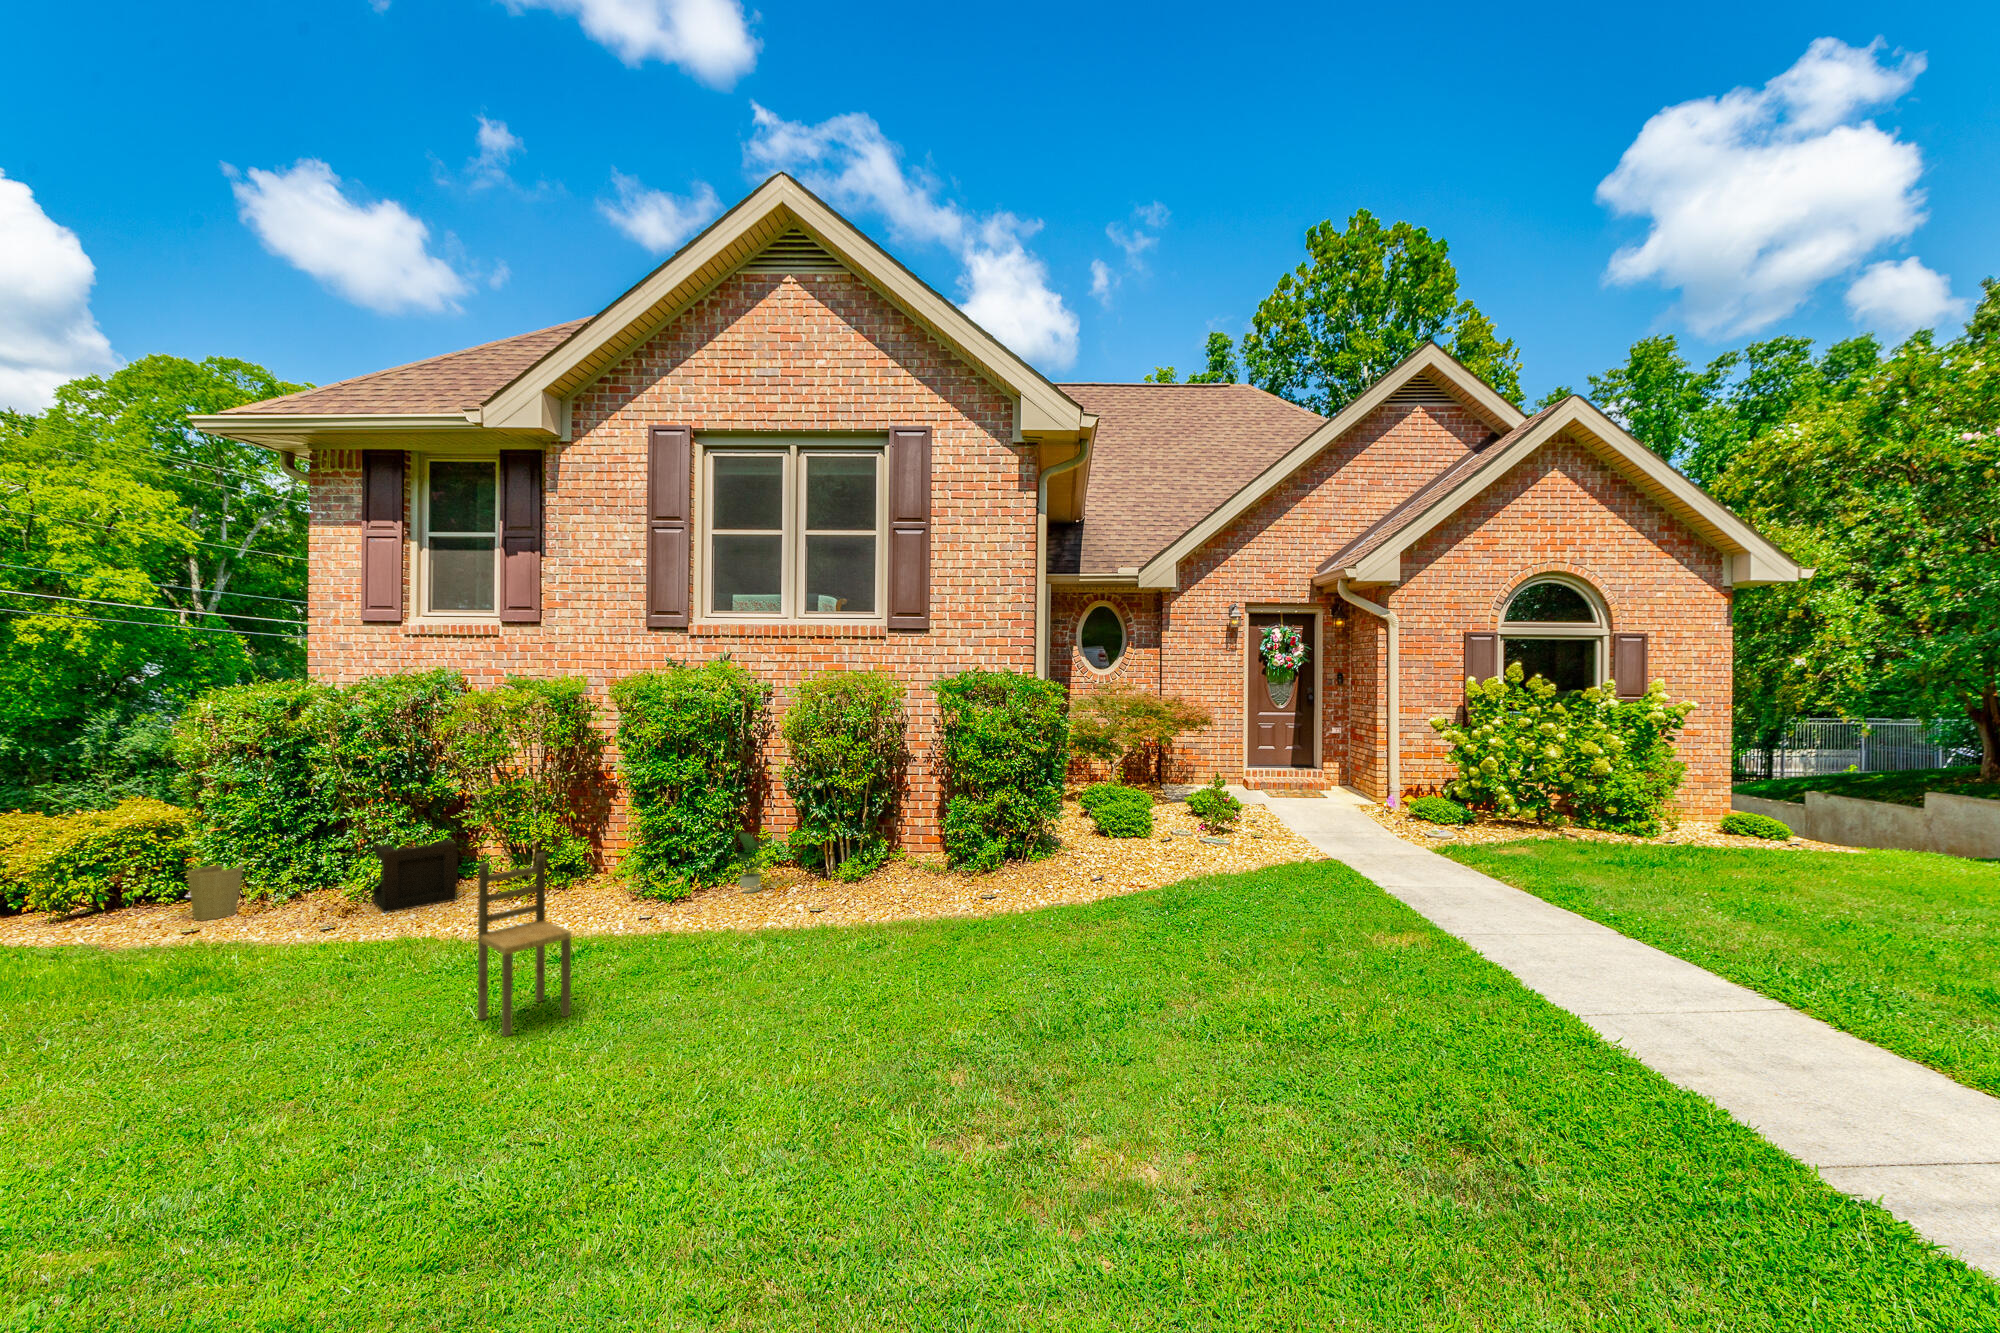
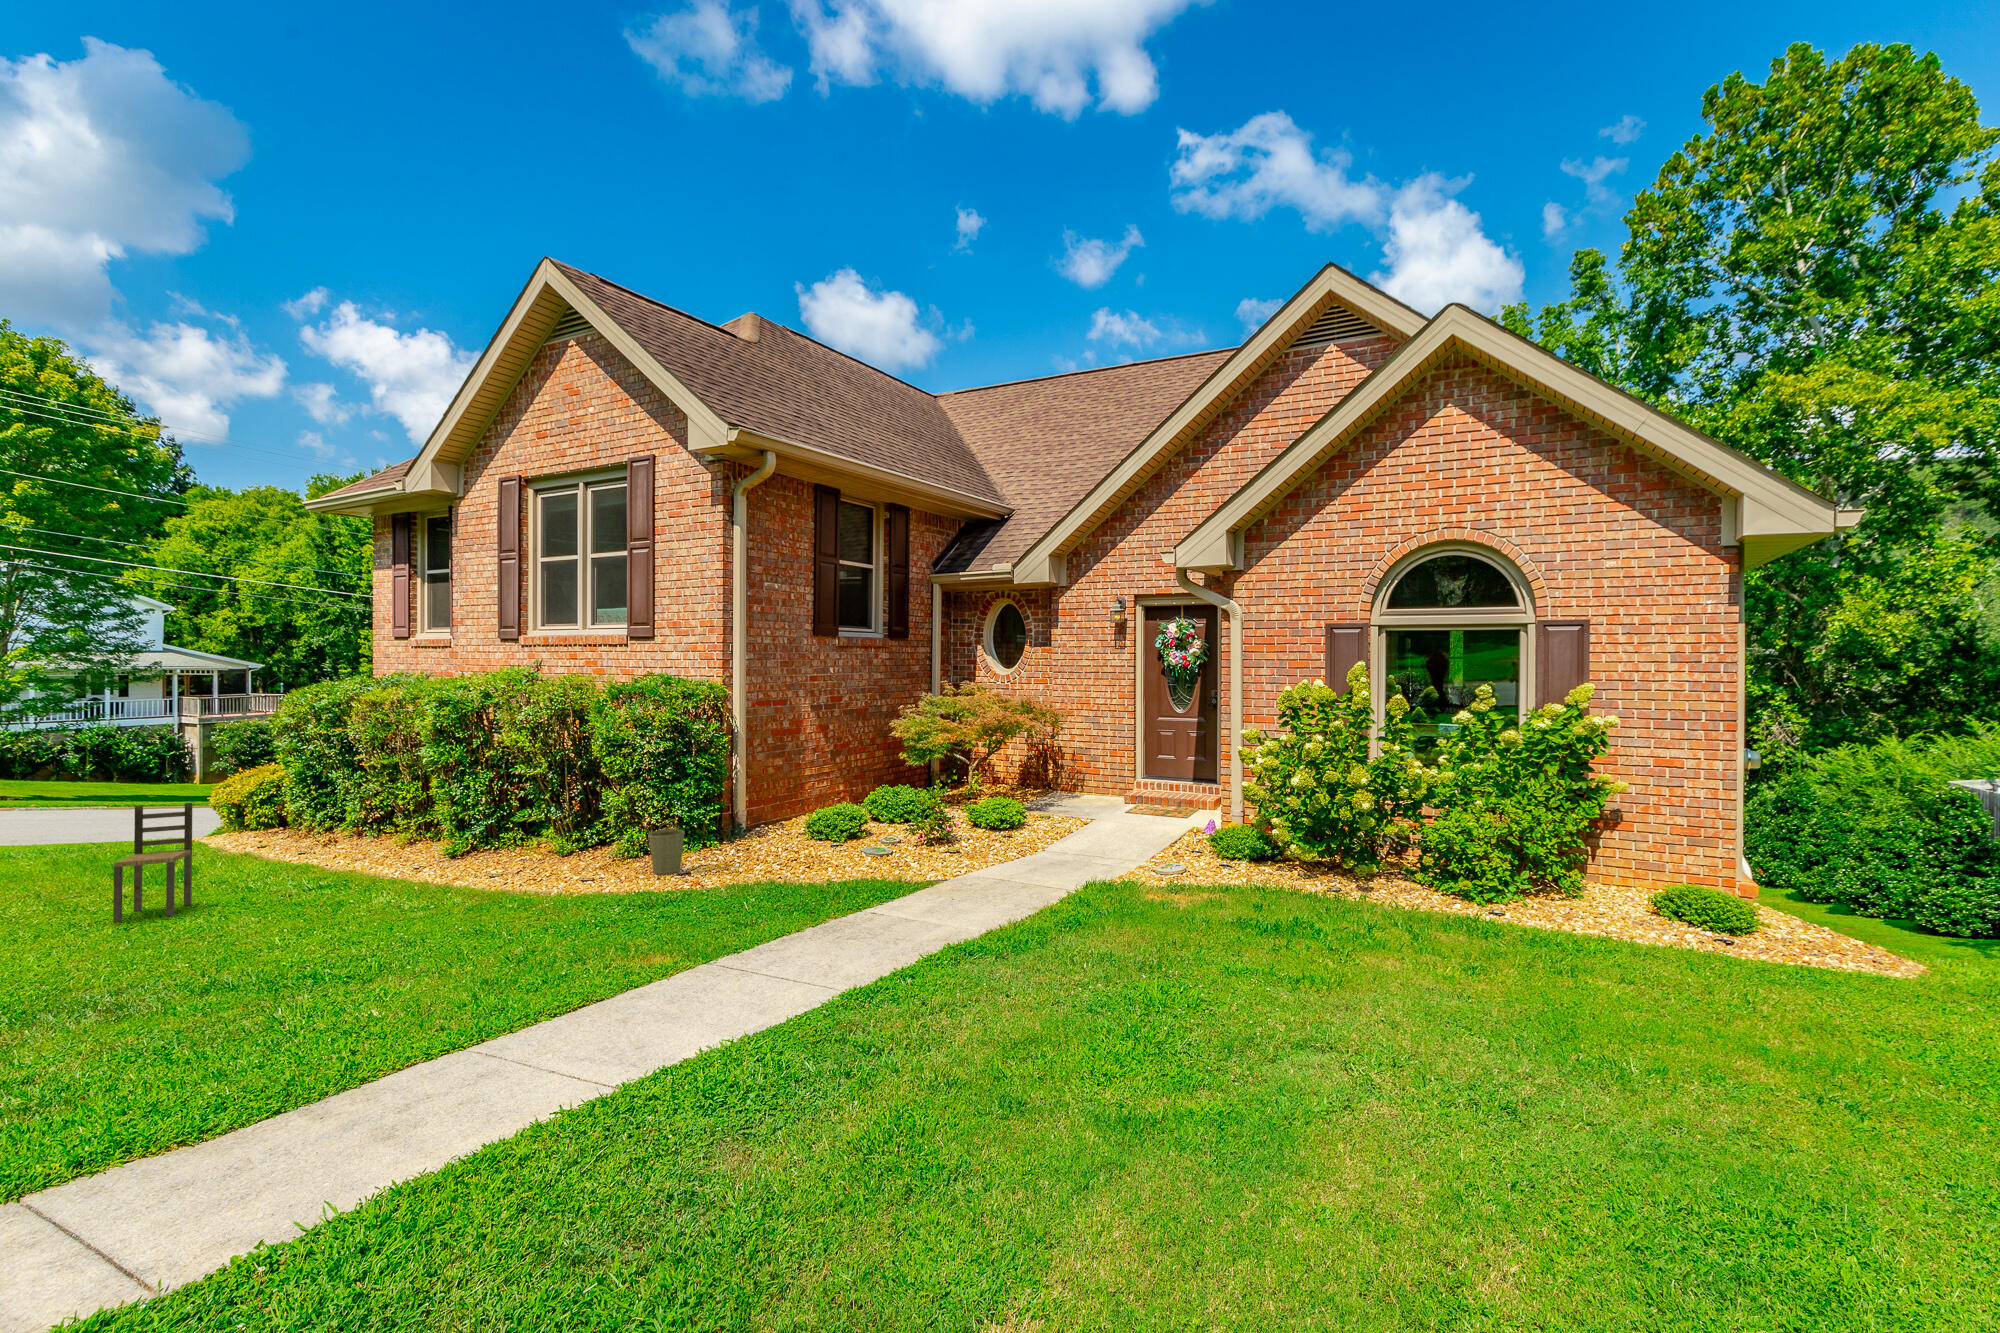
potted plant: present [736,833,773,893] -> none [478,804,519,854]
wooden crate: present [372,839,458,913] -> none [292,792,361,843]
basket: present [187,858,244,921] -> present [649,823,685,875]

